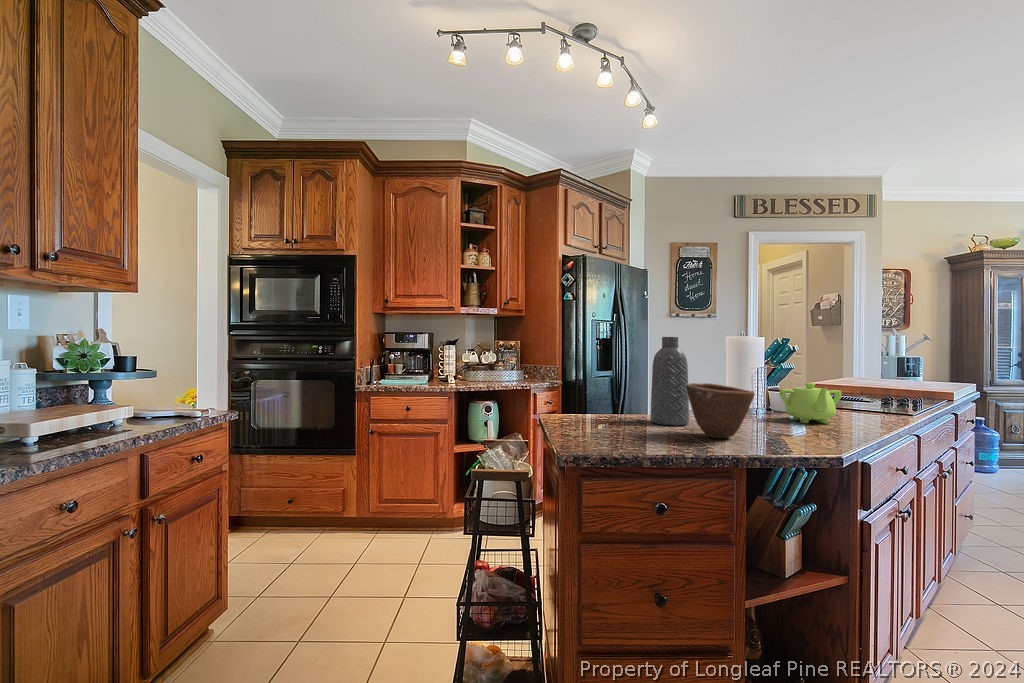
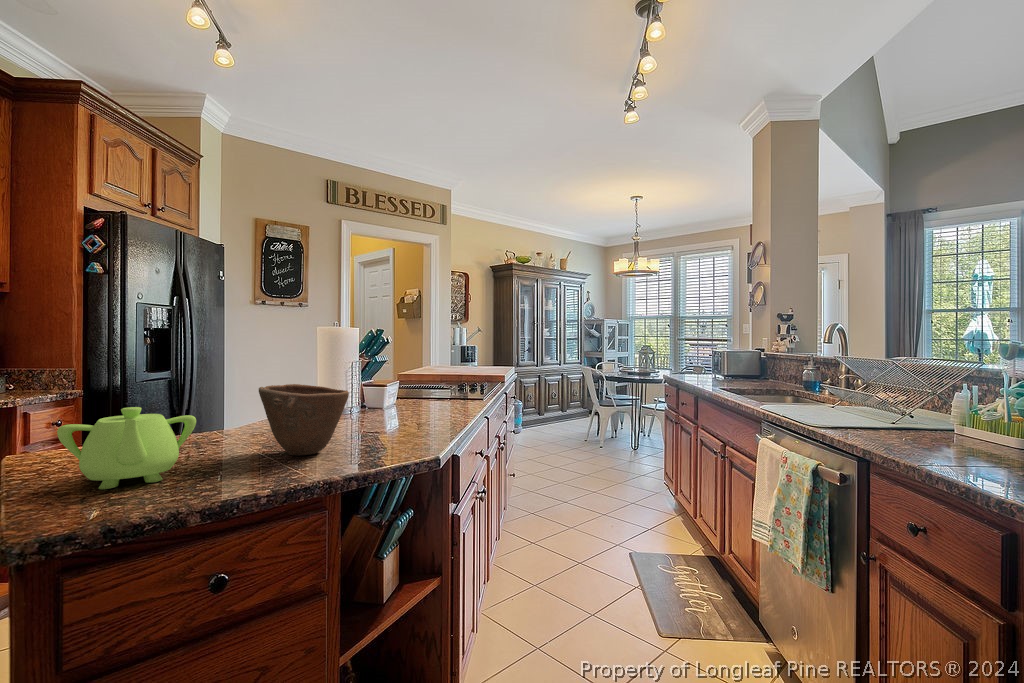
vase: present [650,337,689,425] -> none [210,324,267,445]
teapot: present [779,383,842,424] -> present [57,407,196,489]

